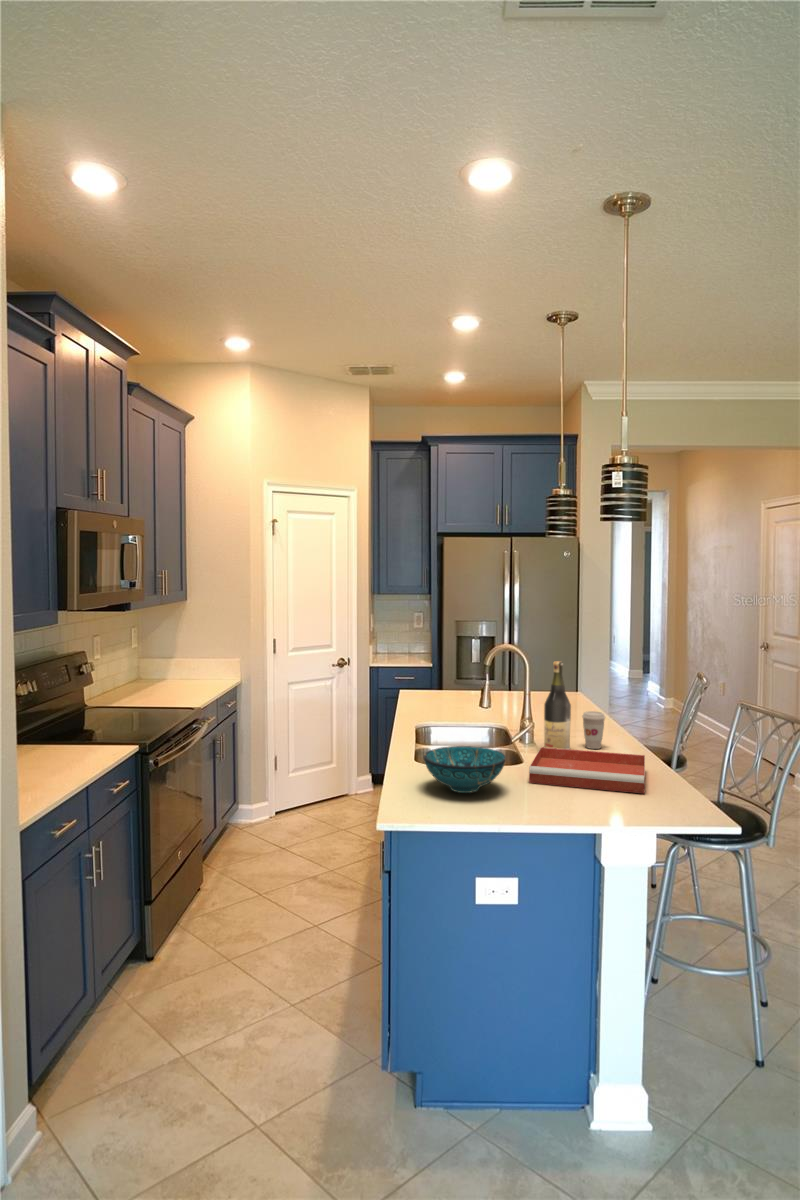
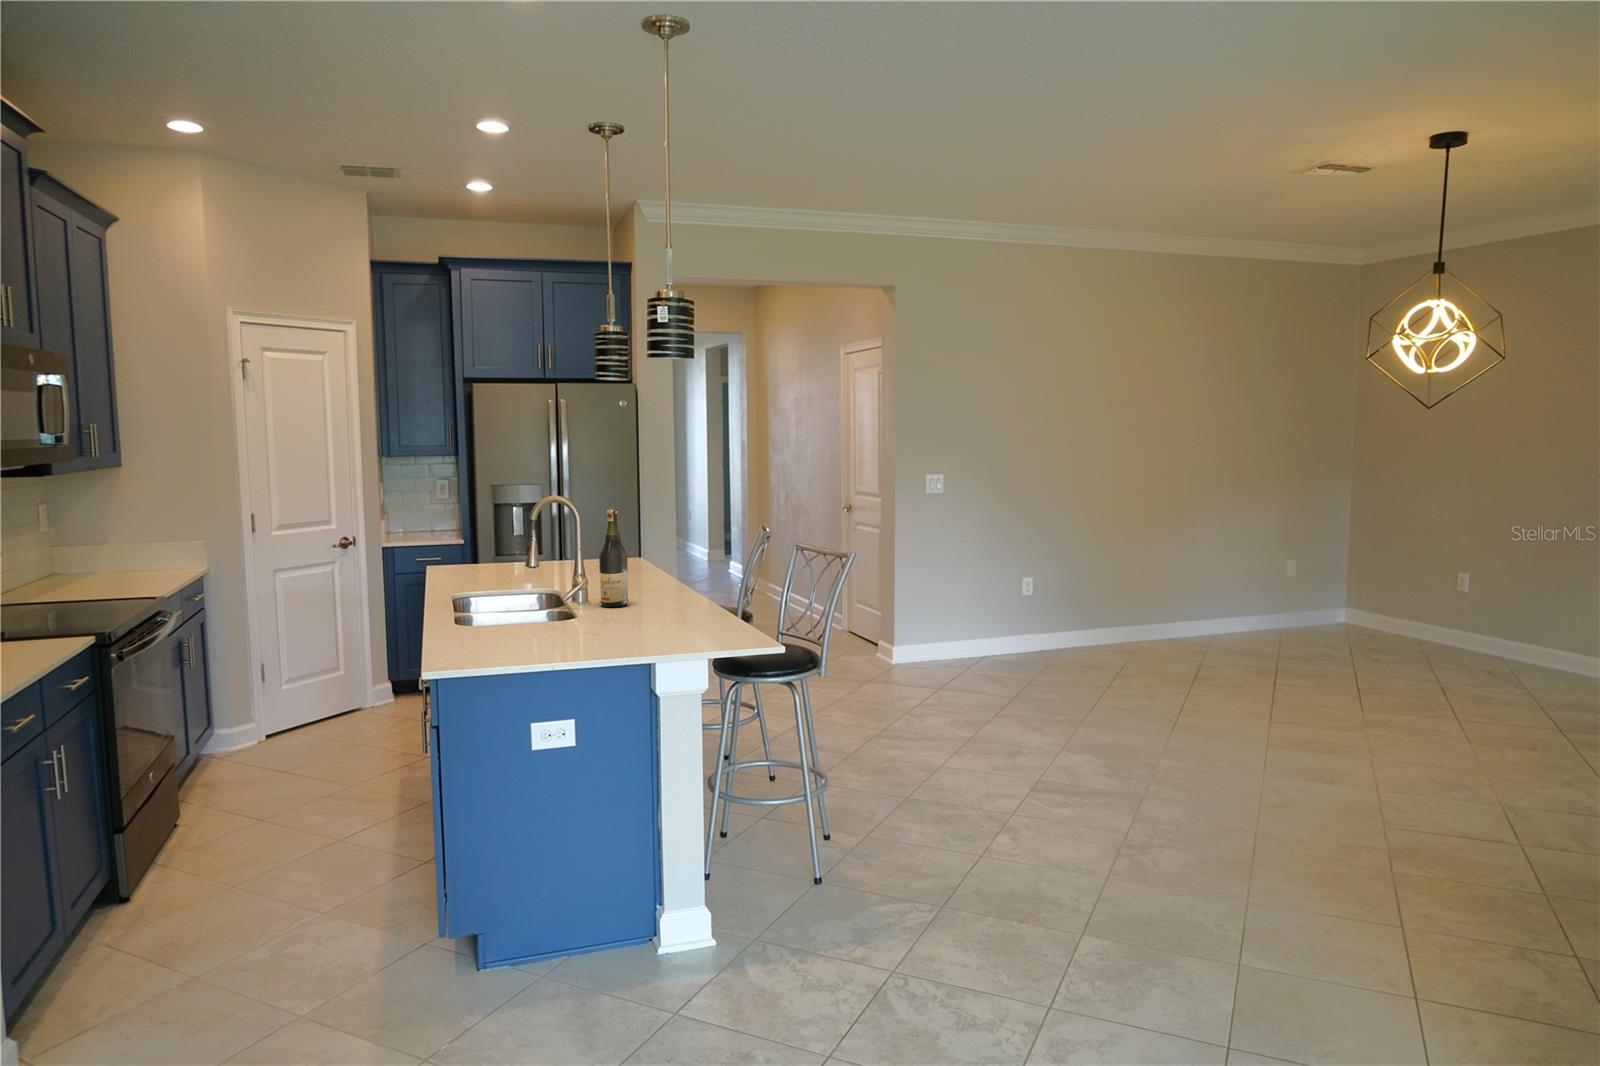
coffee cup: present [582,711,605,749] -> none [640,562,664,601]
decorative bowl: present [424,746,506,793] -> none [467,598,558,643]
tray: present [529,747,645,793] -> none [584,597,702,630]

